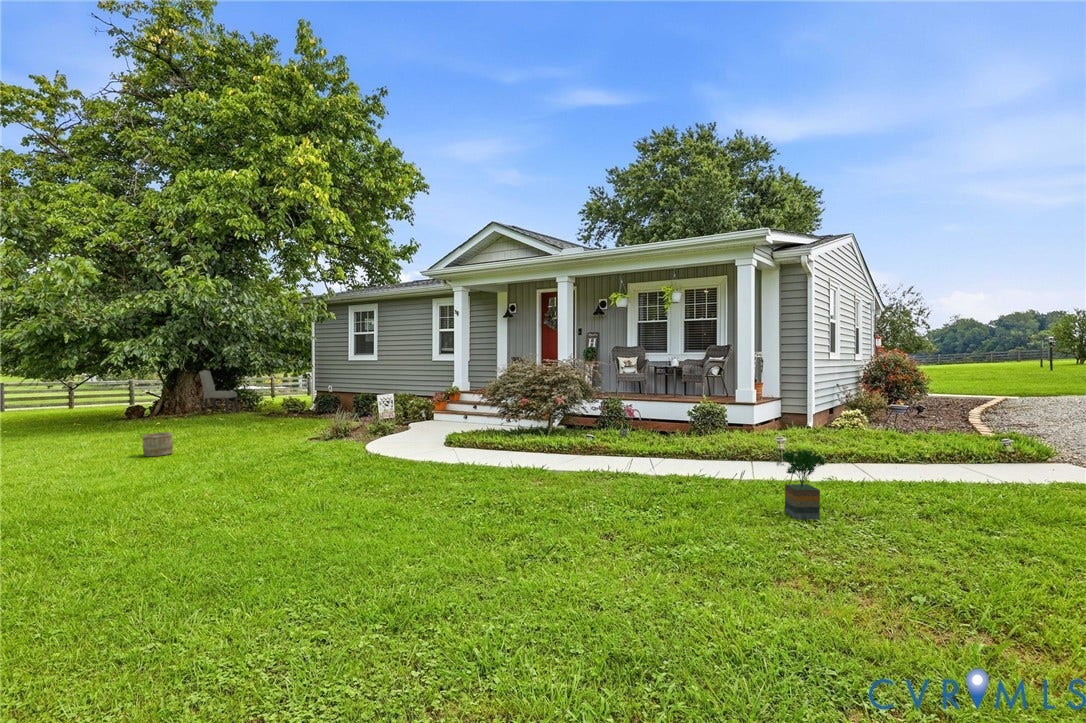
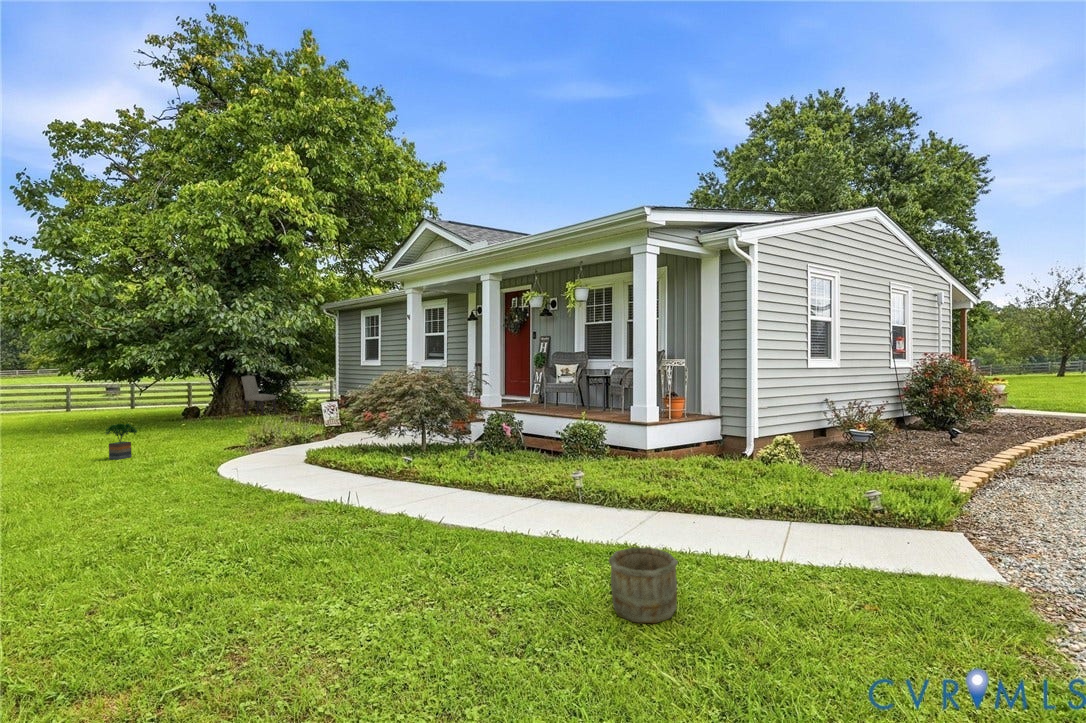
wooden bucket: present [142,432,173,457] -> present [609,548,678,623]
potted tree: present [777,451,825,519] -> present [105,424,137,460]

